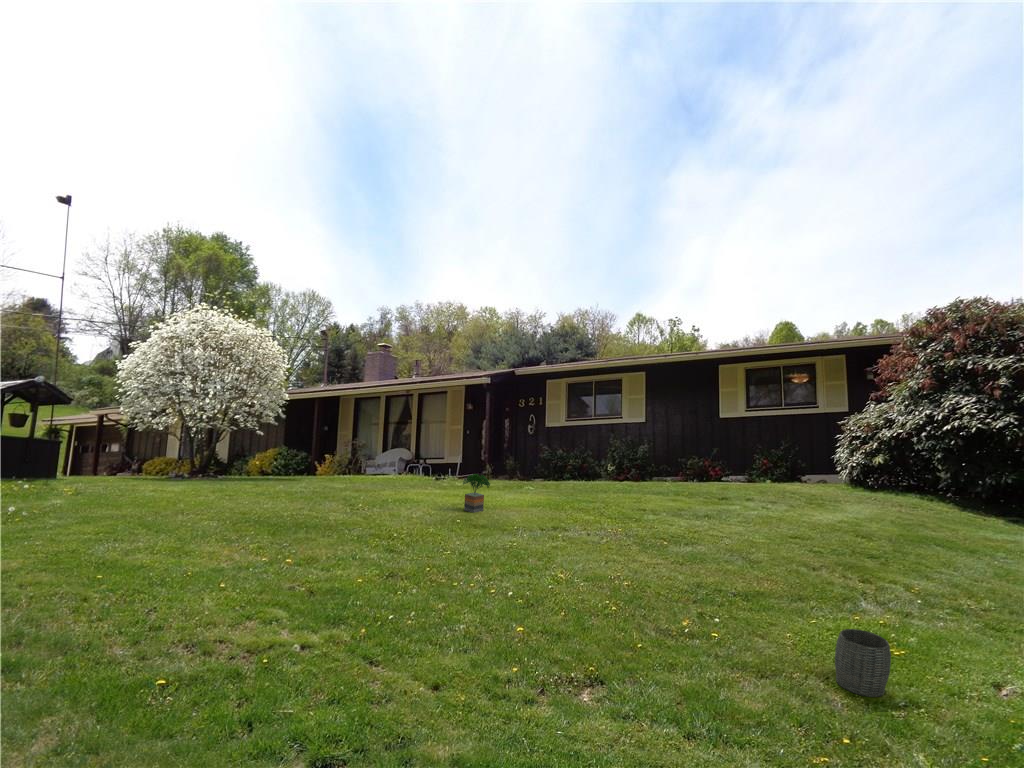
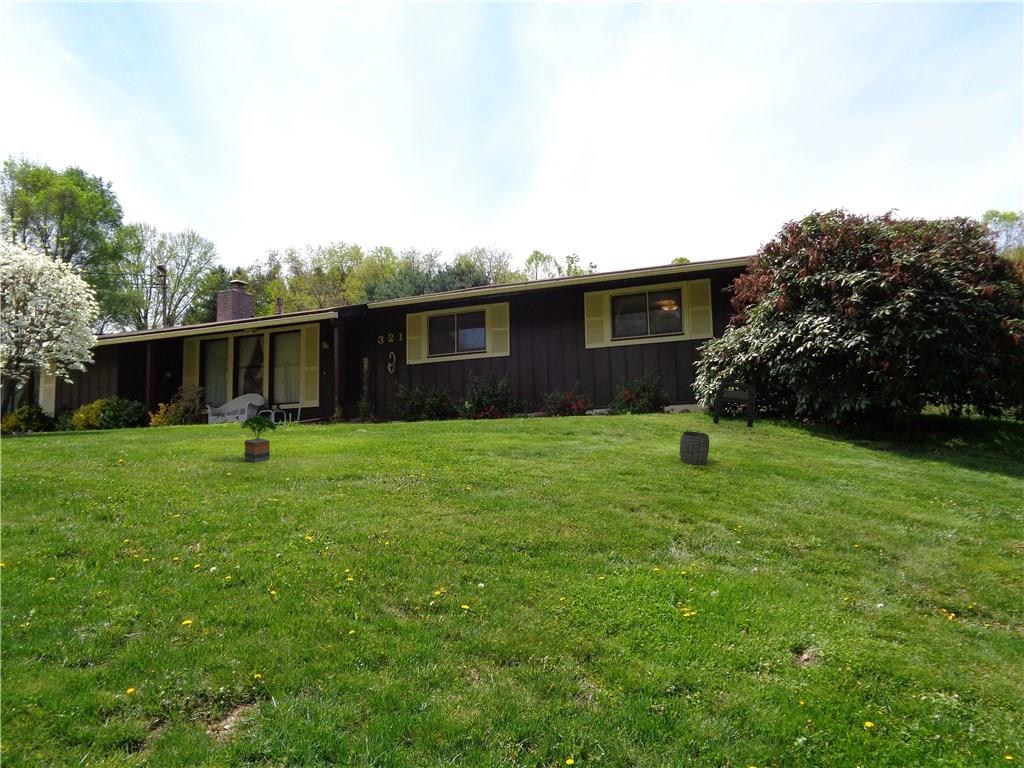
bench: none [860,451,902,501] -> present [713,376,756,427]
woven basket: present [835,629,891,697] -> present [680,431,709,465]

